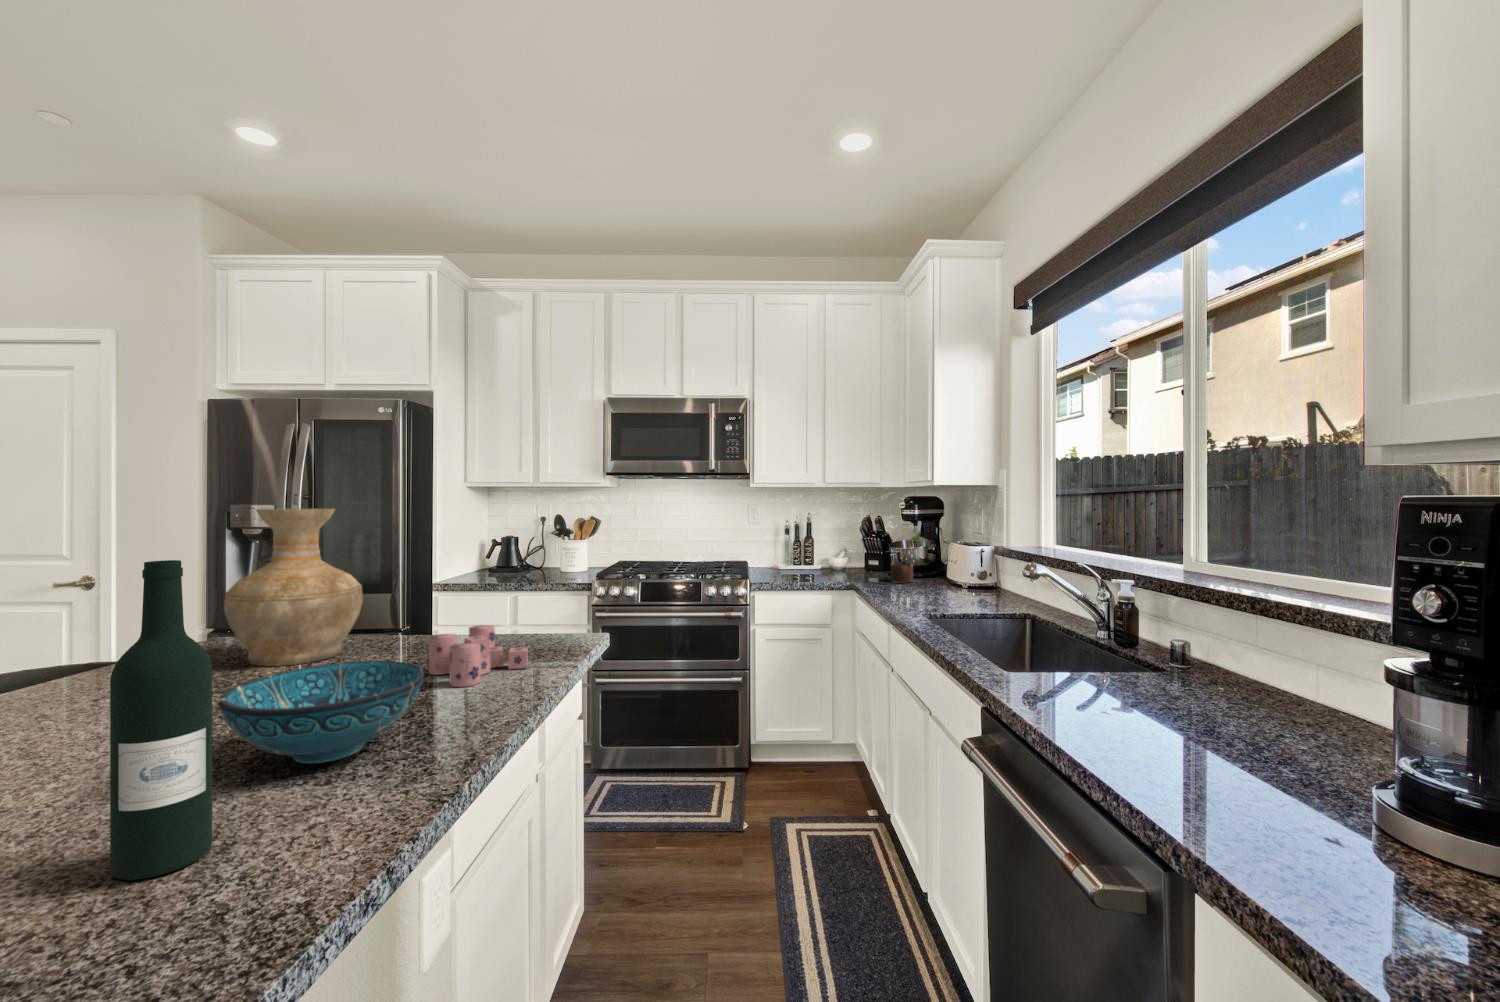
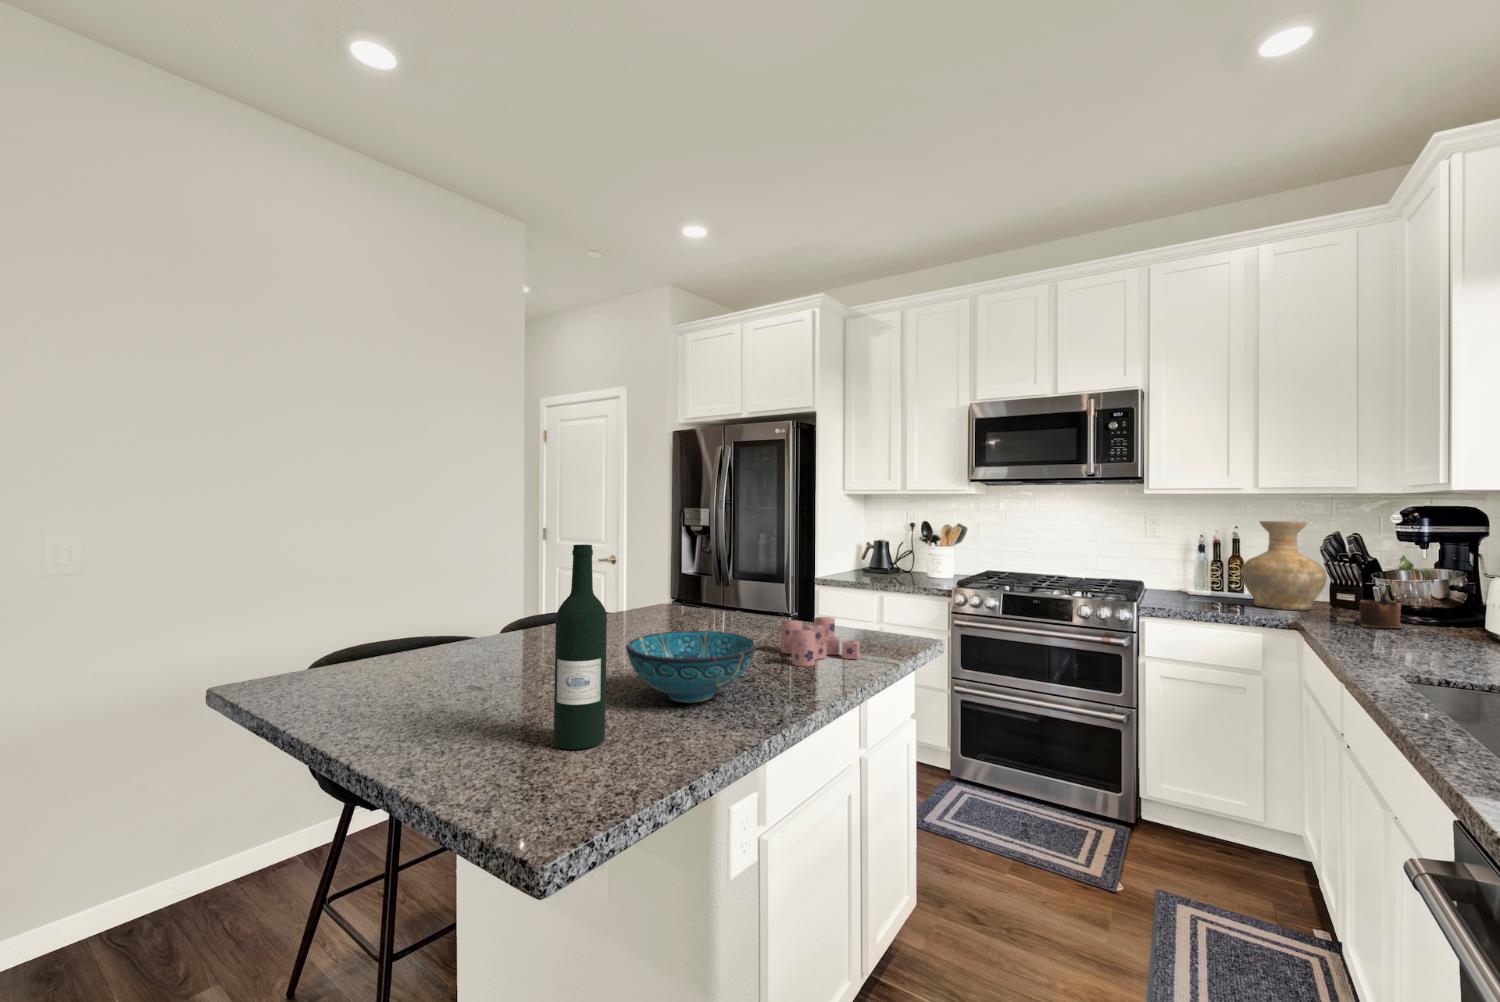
vase: present [224,509,363,666] -> present [1241,521,1327,610]

